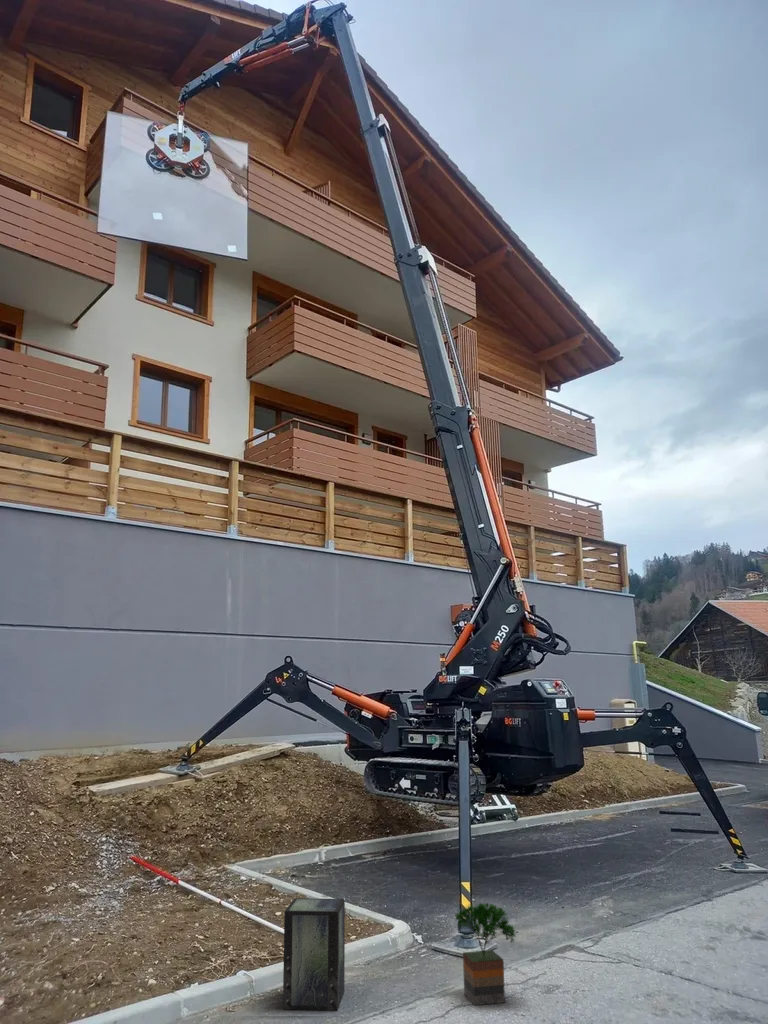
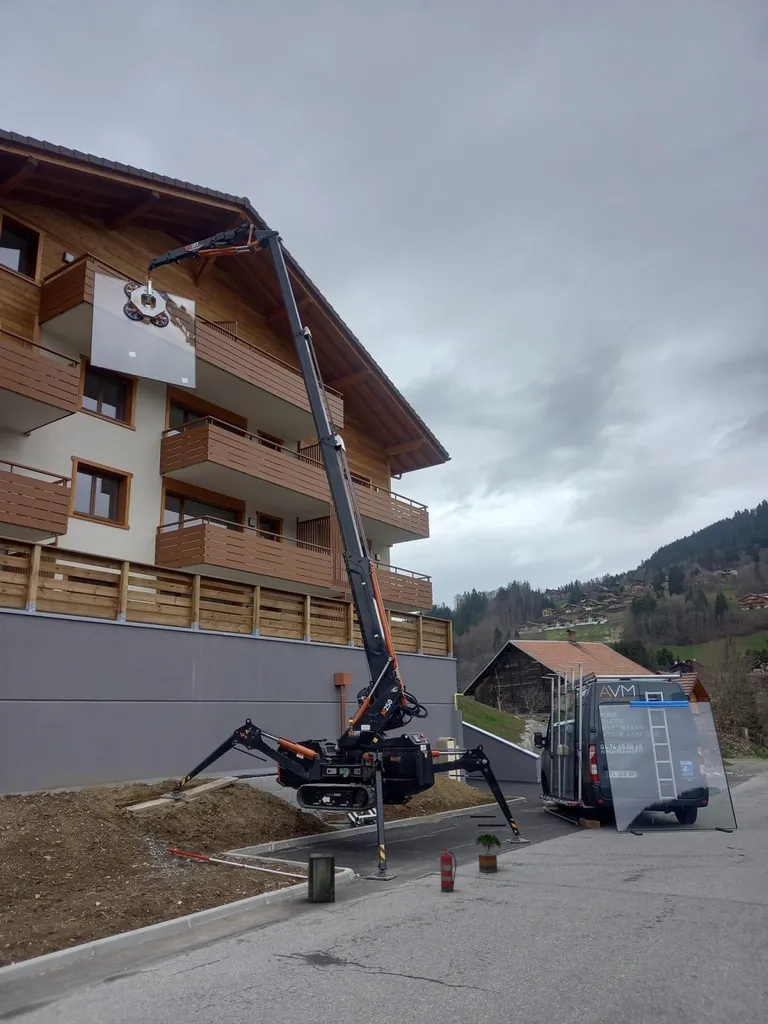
fire extinguisher: none [573,899,613,1002] -> present [440,848,456,892]
potted tree: present [455,903,515,1005] -> present [476,834,501,874]

